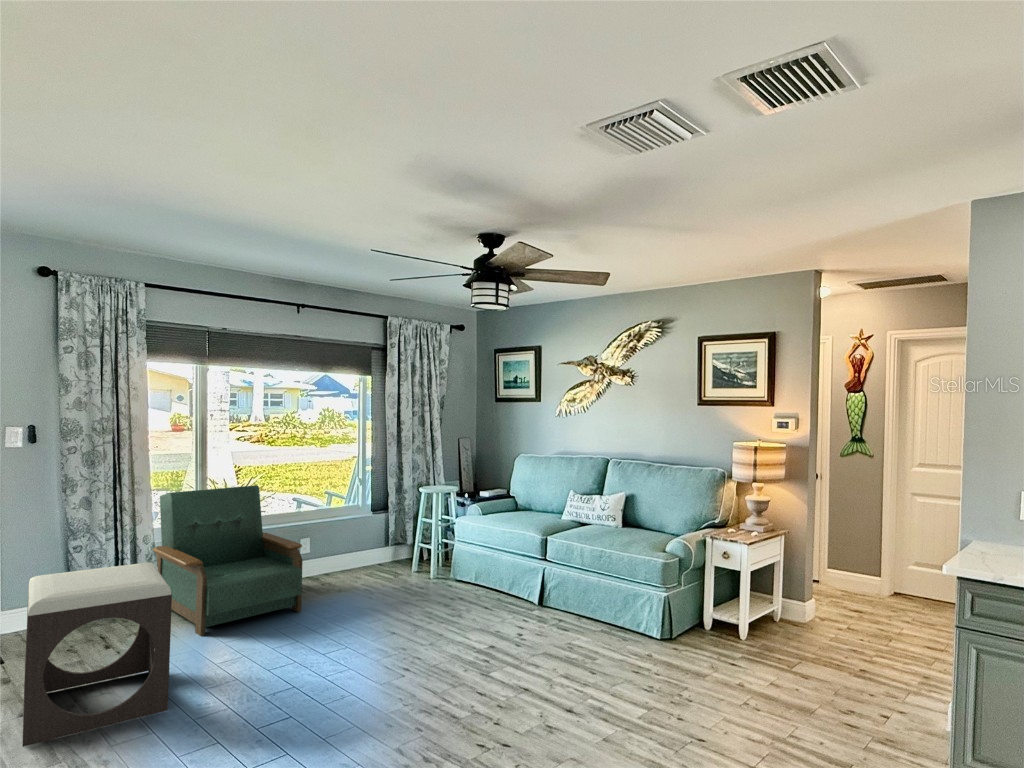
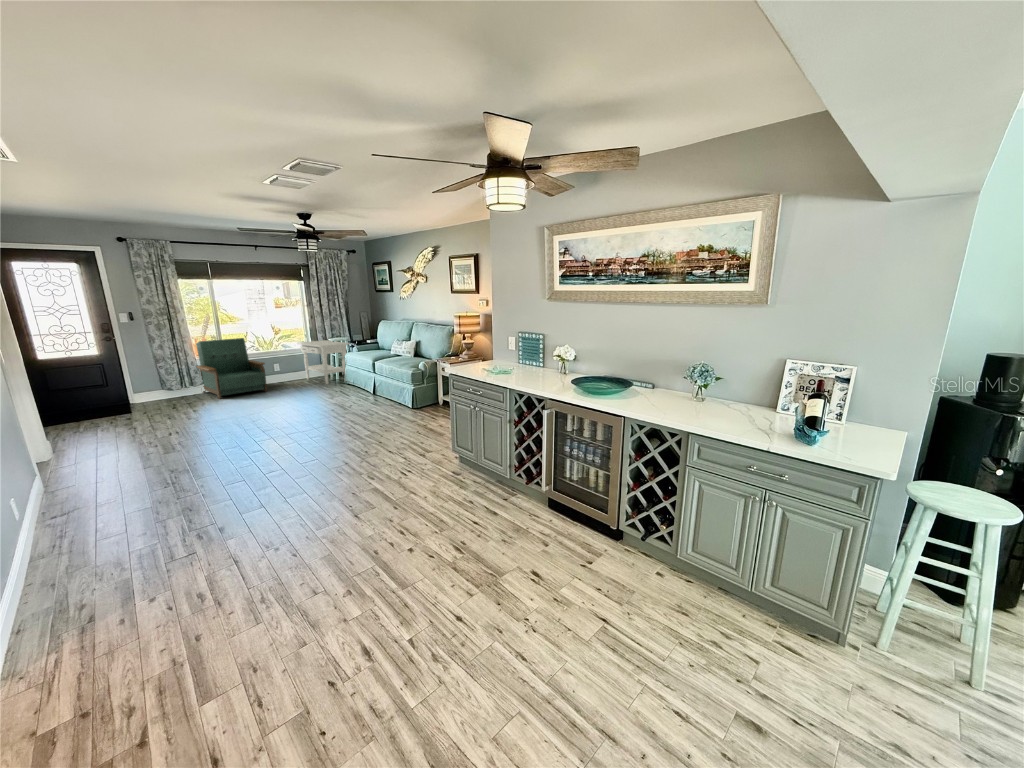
side table: none [354,490,468,593] -> present [297,340,349,384]
footstool: present [22,563,172,746] -> none [140,365,200,422]

